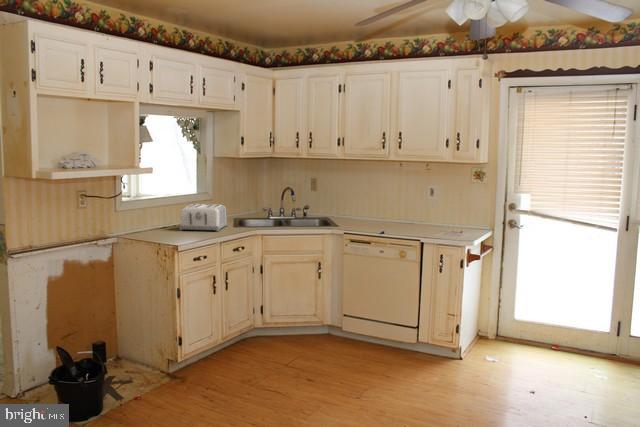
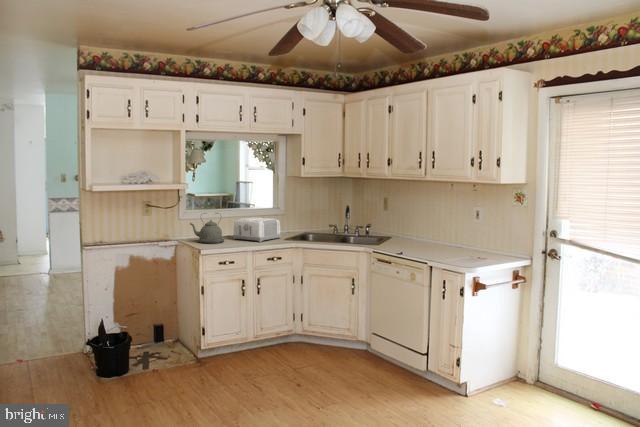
kettle: none [138,201,178,237] -> present [190,220,224,243]

